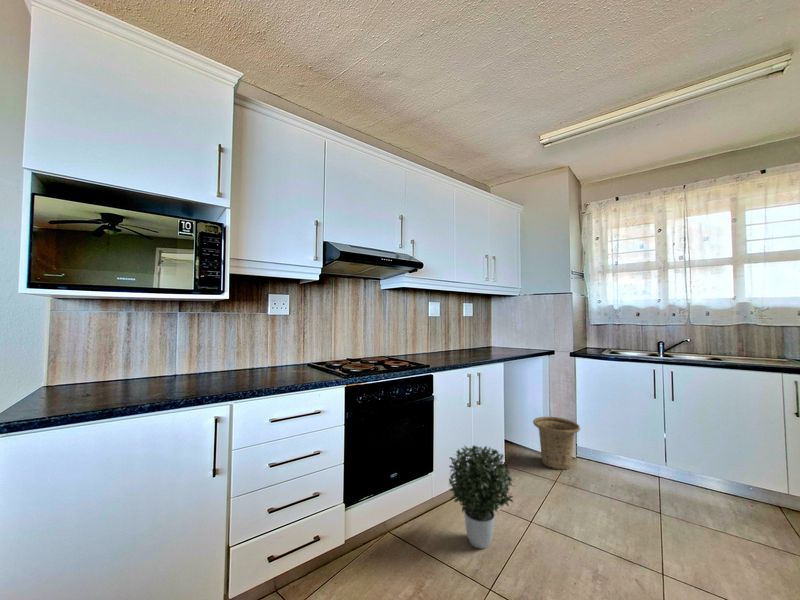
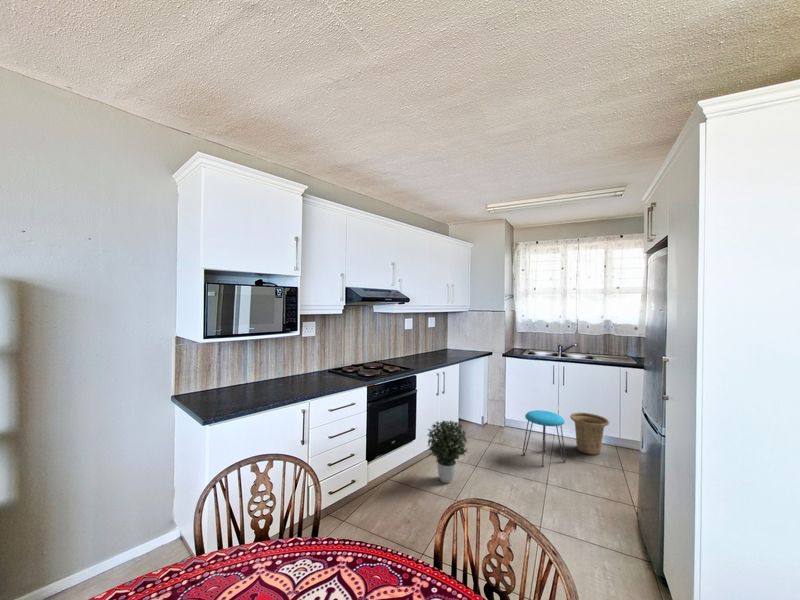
basket: present [533,417,580,470] -> present [570,413,609,455]
stool: none [608,437,688,533] -> present [523,410,566,467]

